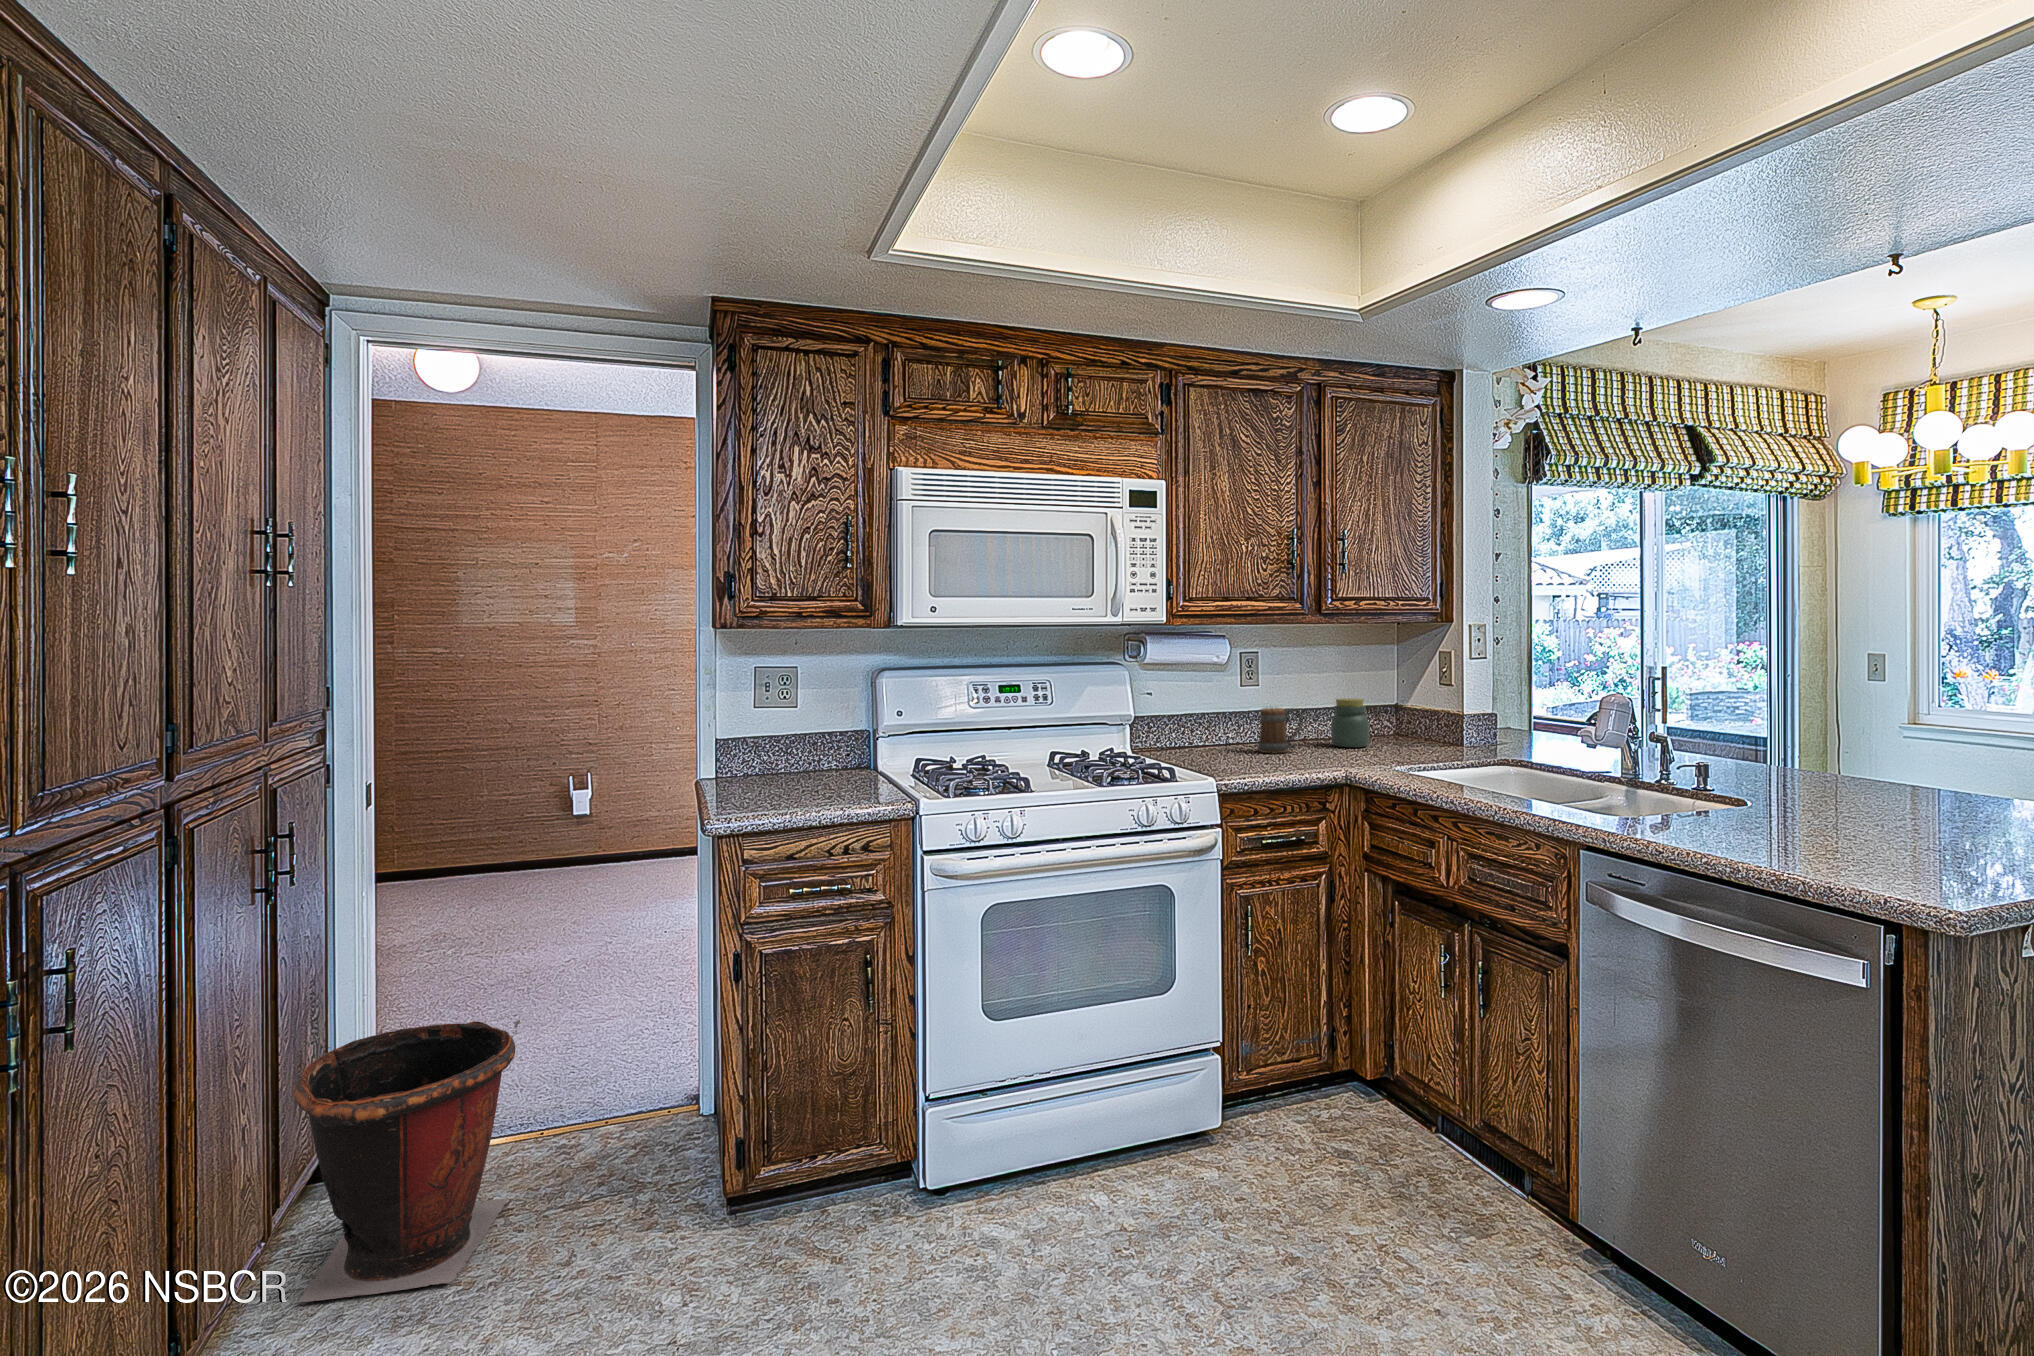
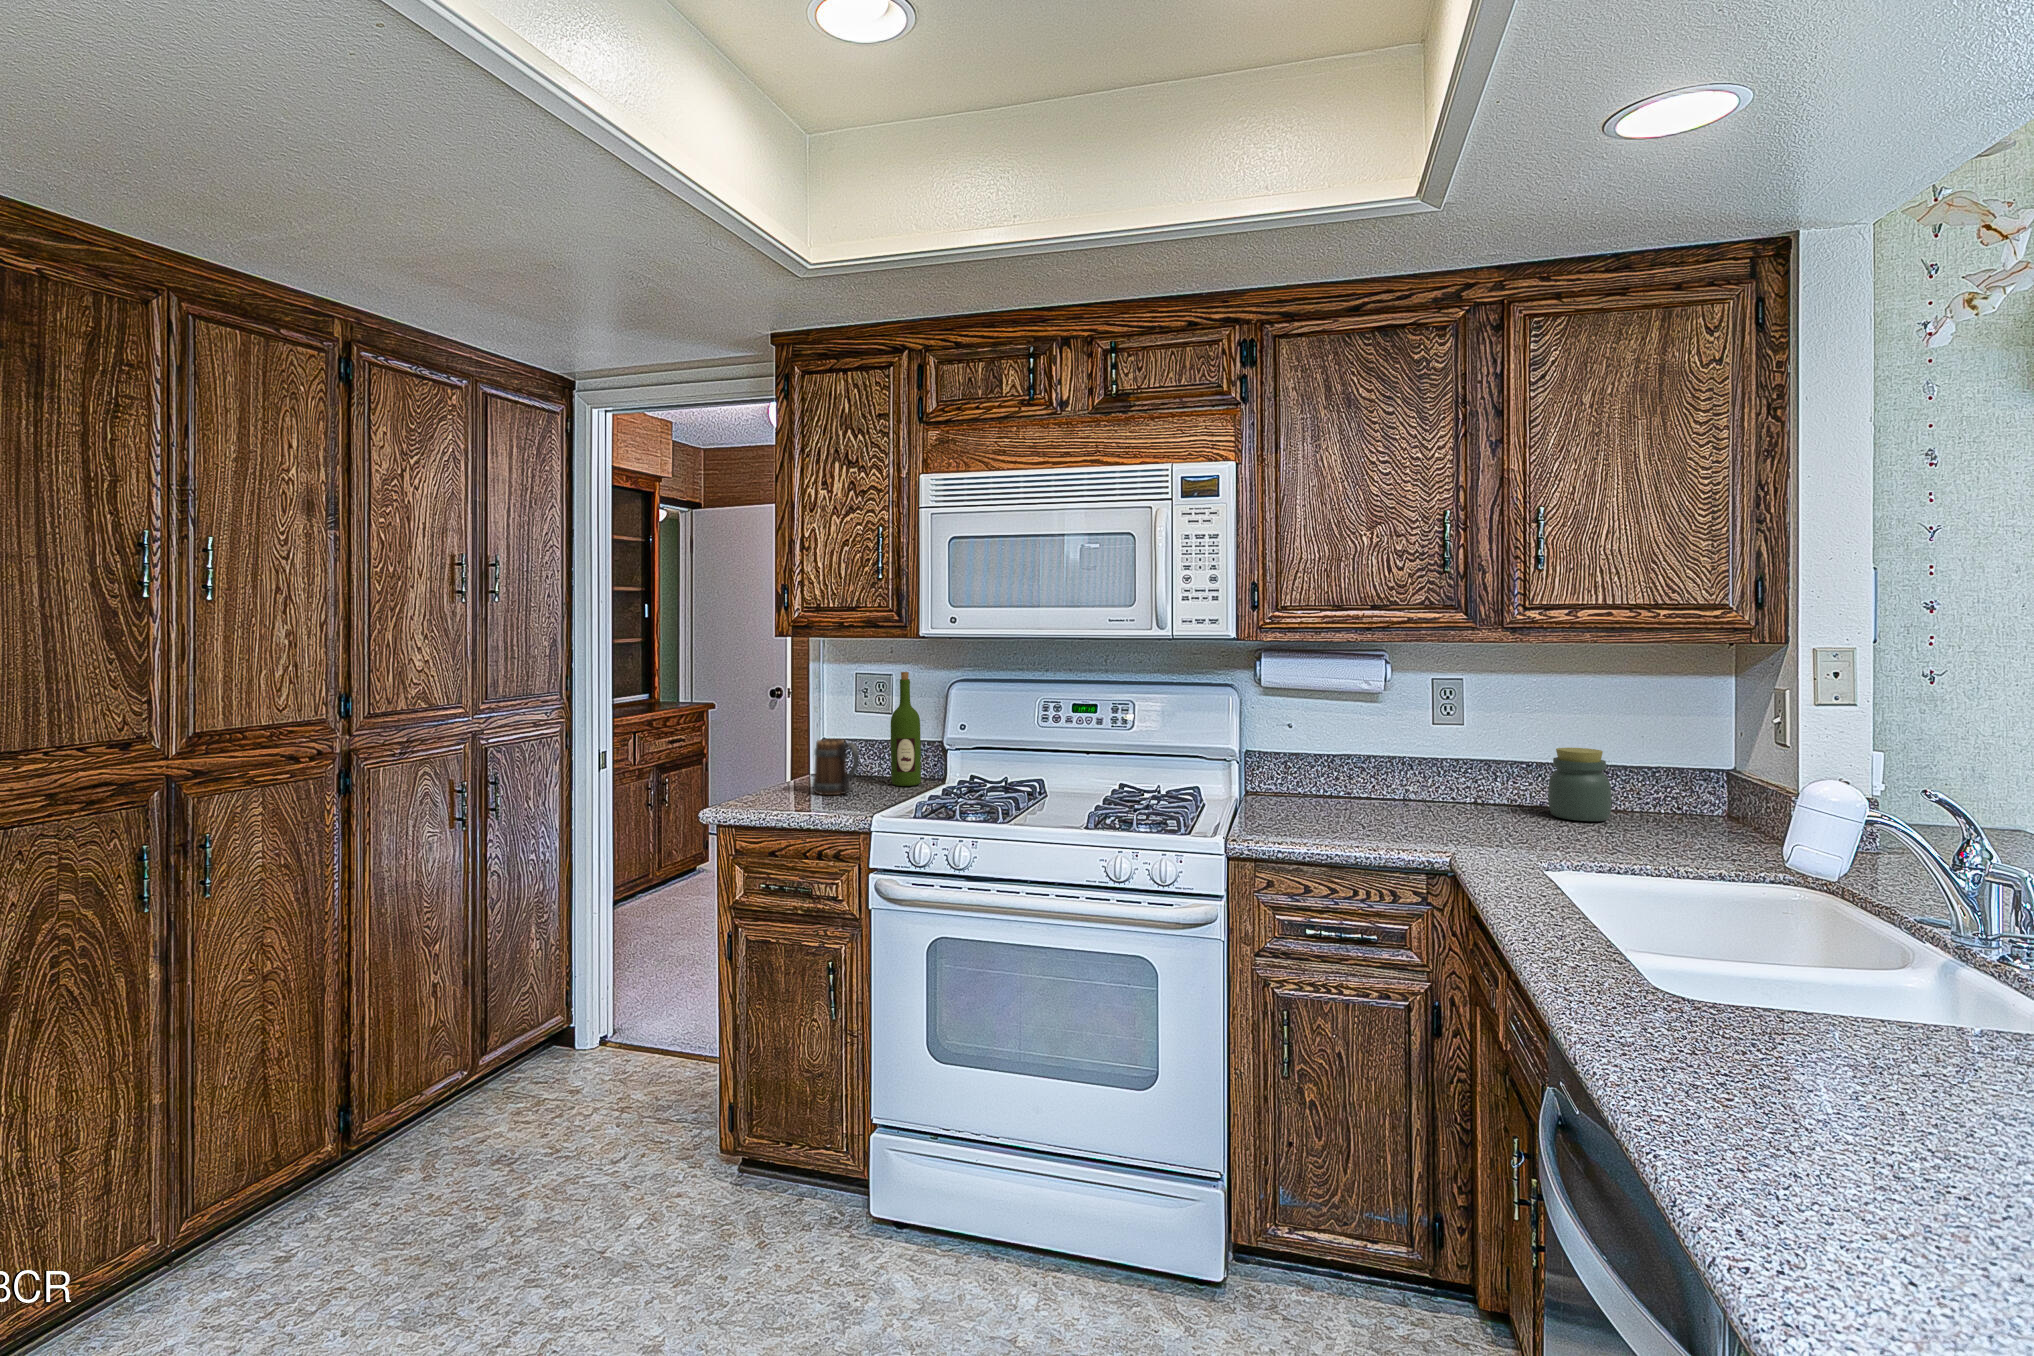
wine bottle: none [836,662,867,777] -> present [891,672,921,786]
mug: present [1257,707,1303,753] -> present [813,739,860,795]
waste bin: present [293,1005,520,1303] -> none [462,936,630,1151]

